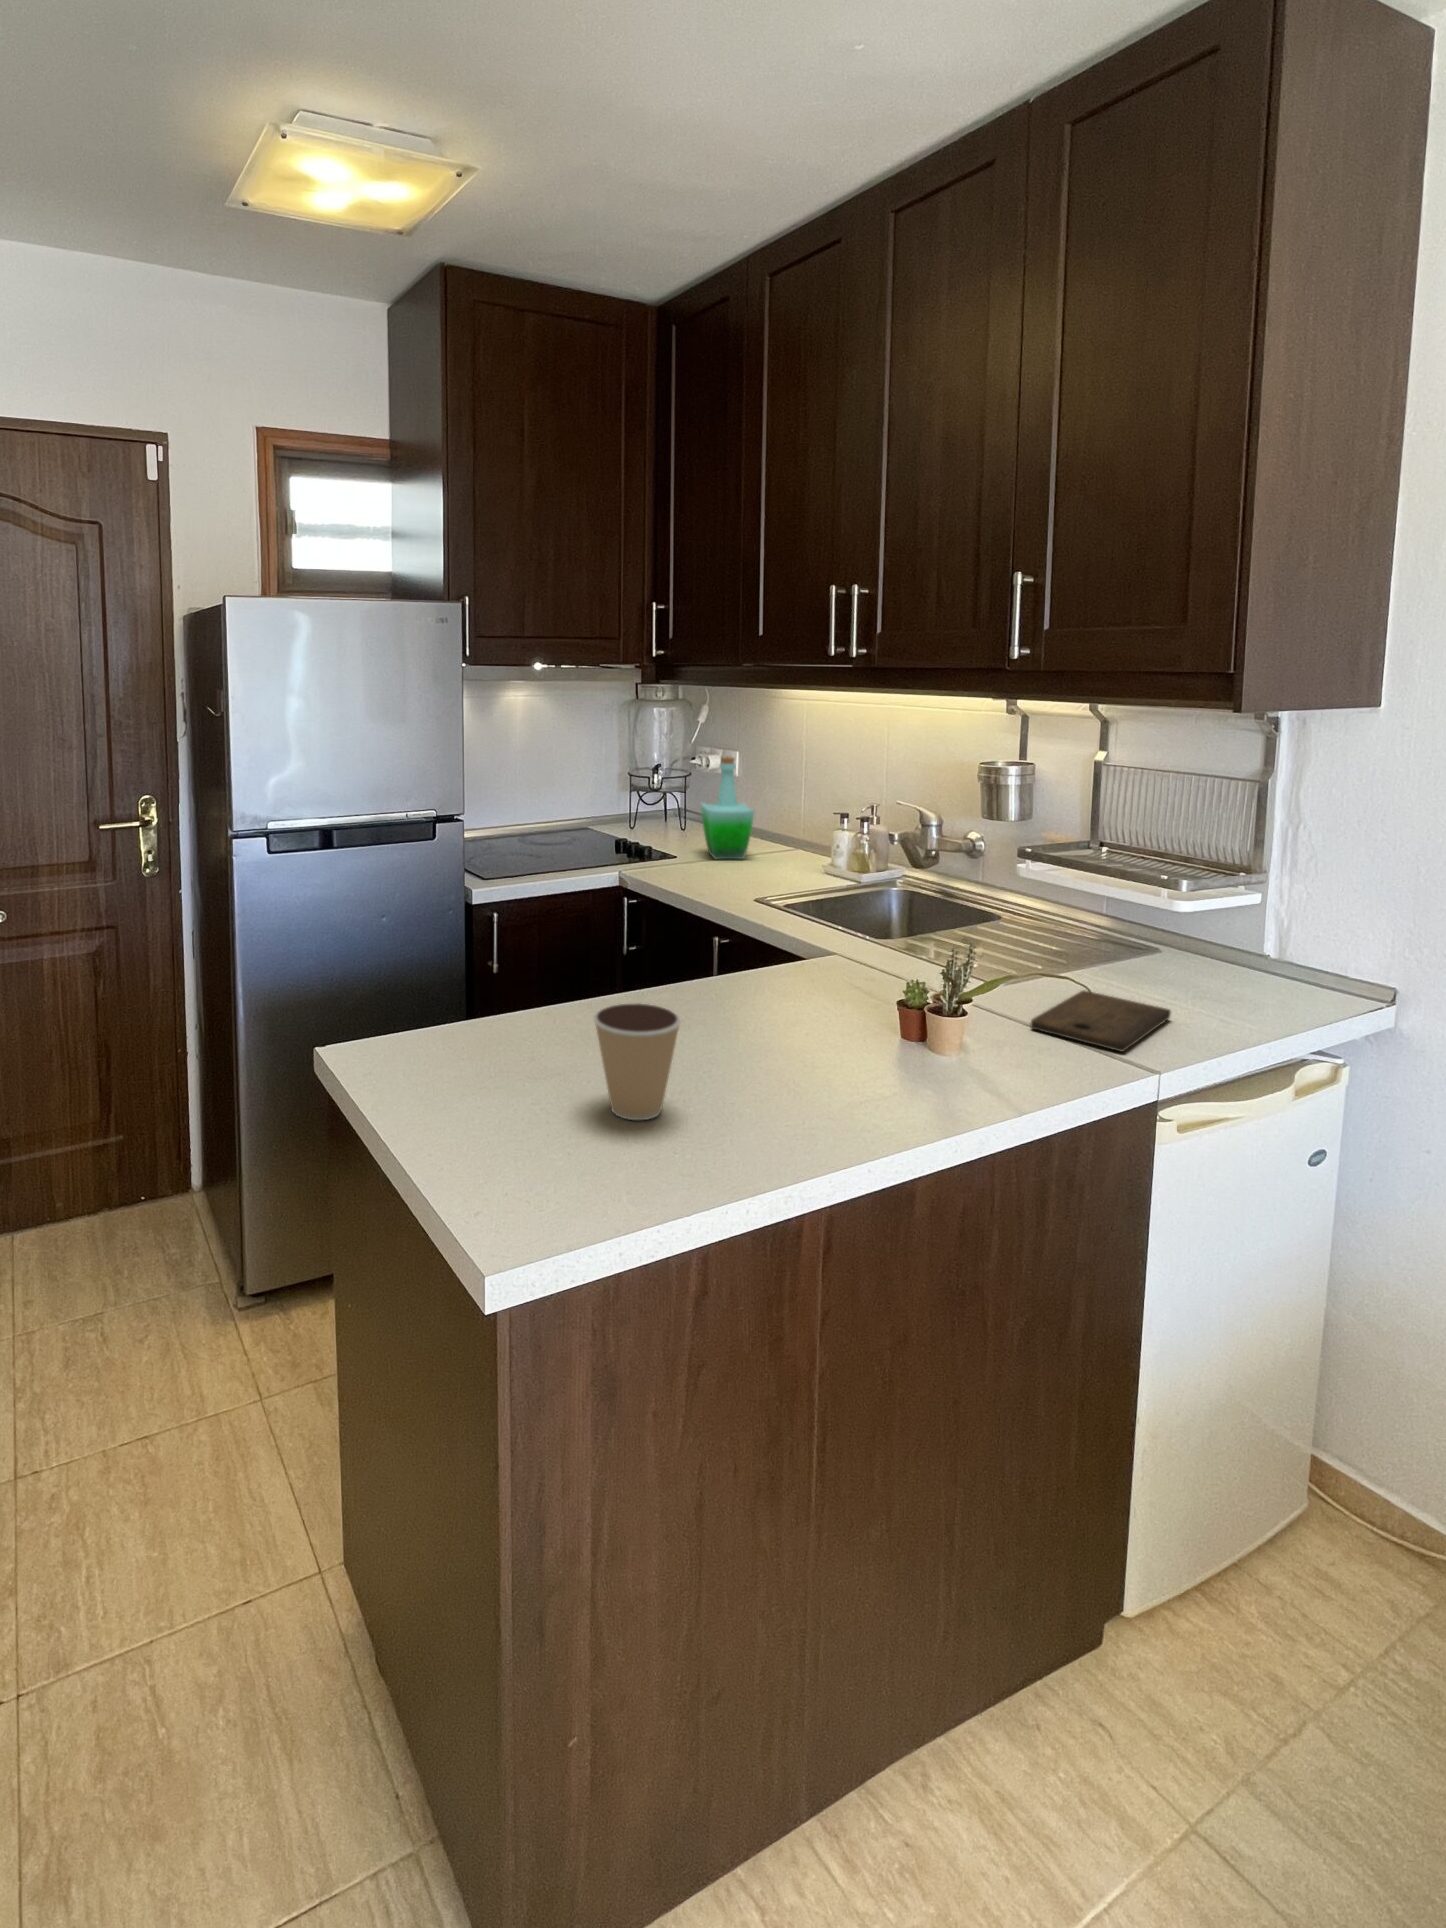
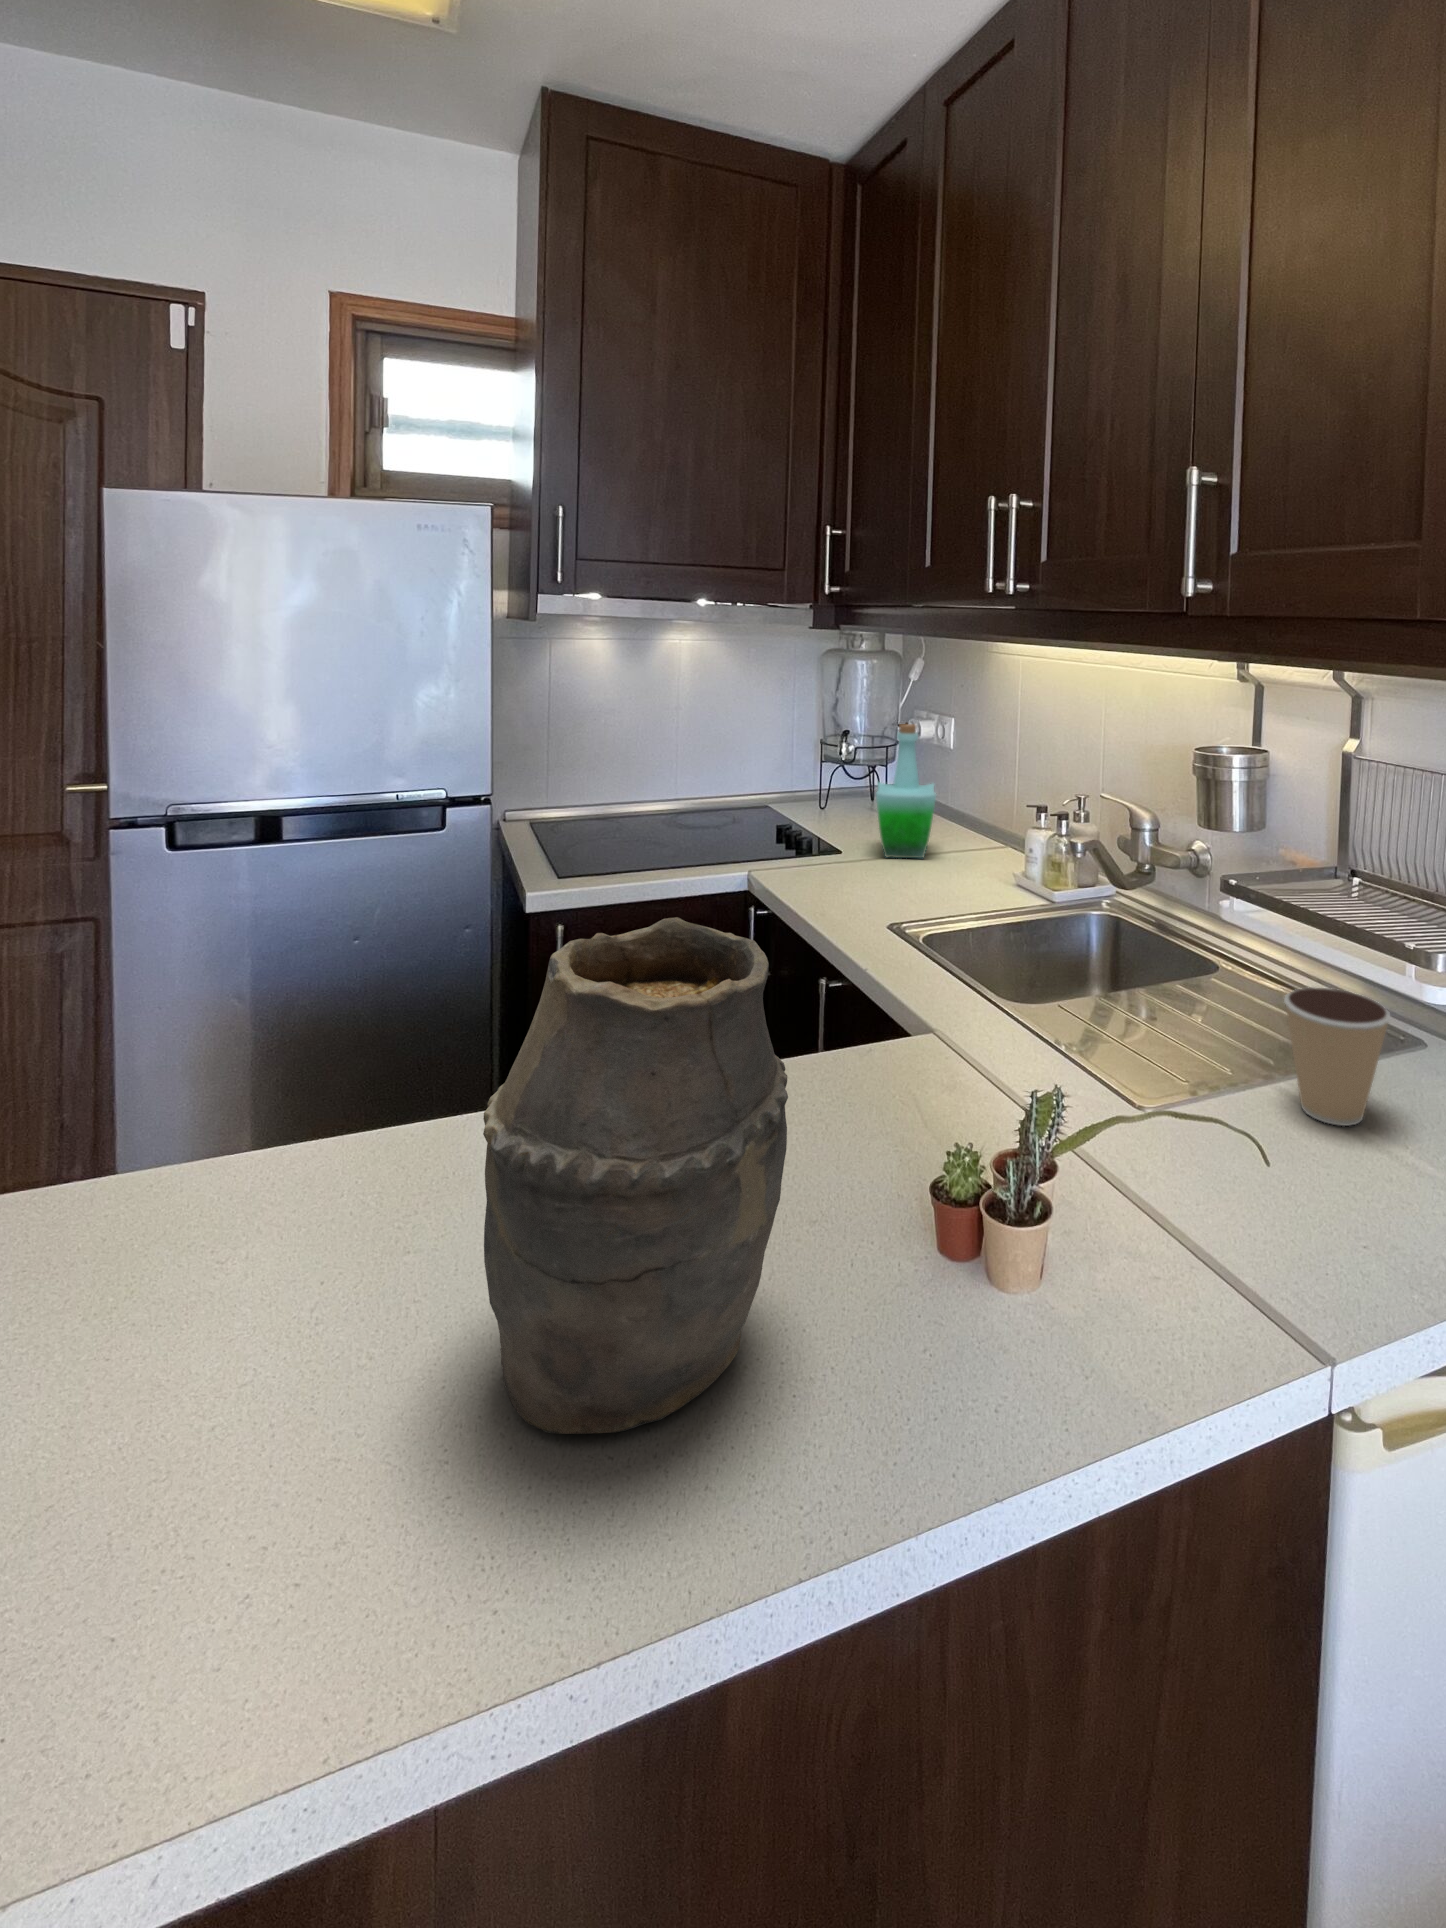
vase: none [727,851,883,1094] -> present [483,917,788,1434]
cutting board: present [1031,991,1171,1052] -> none [1145,1138,1398,1306]
coffee cup: present [594,1003,680,1120] -> present [1284,987,1391,1126]

